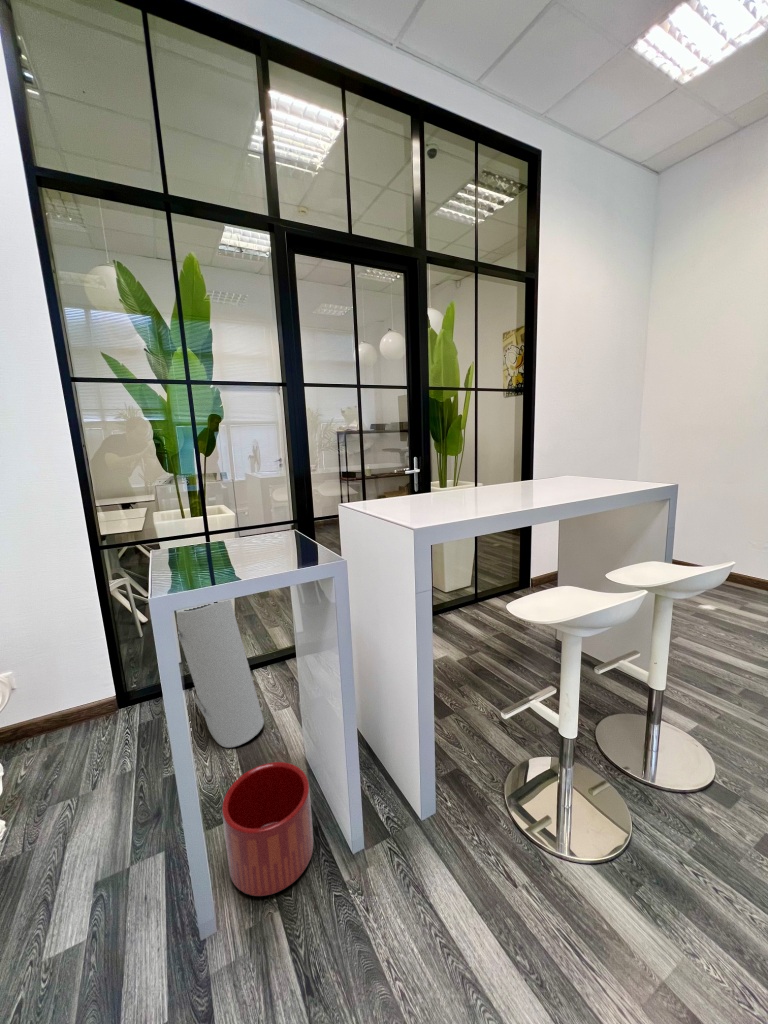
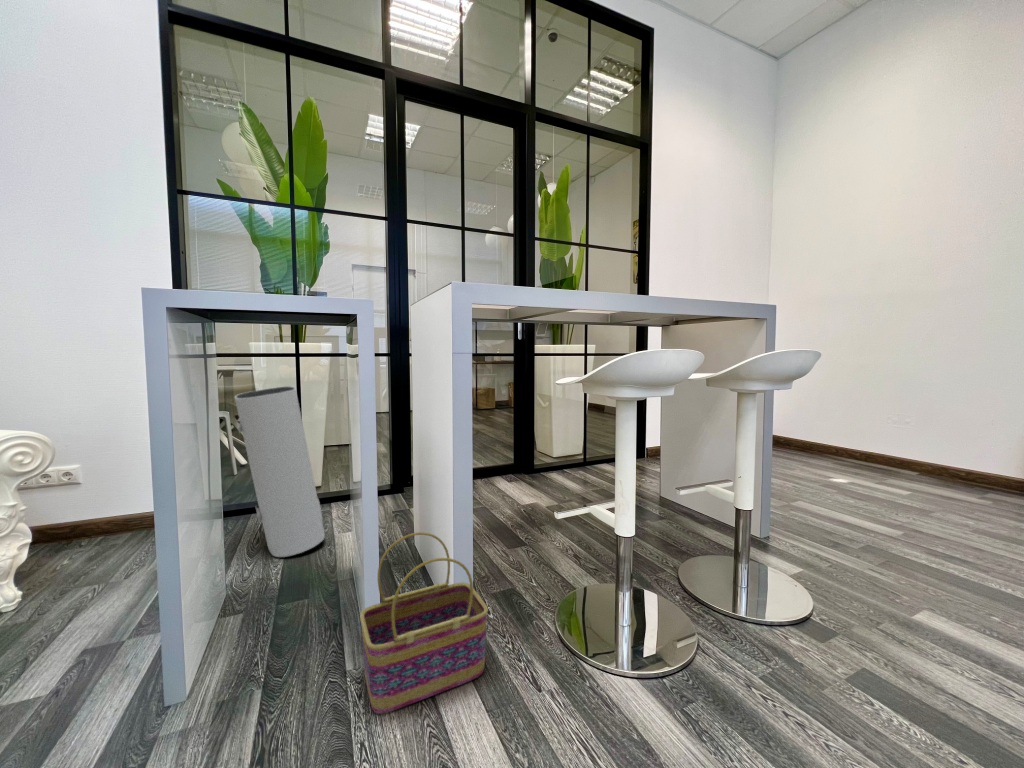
basket: none [358,758,467,927] -> present [360,532,488,713]
planter: present [222,762,313,896] -> none [221,545,329,674]

